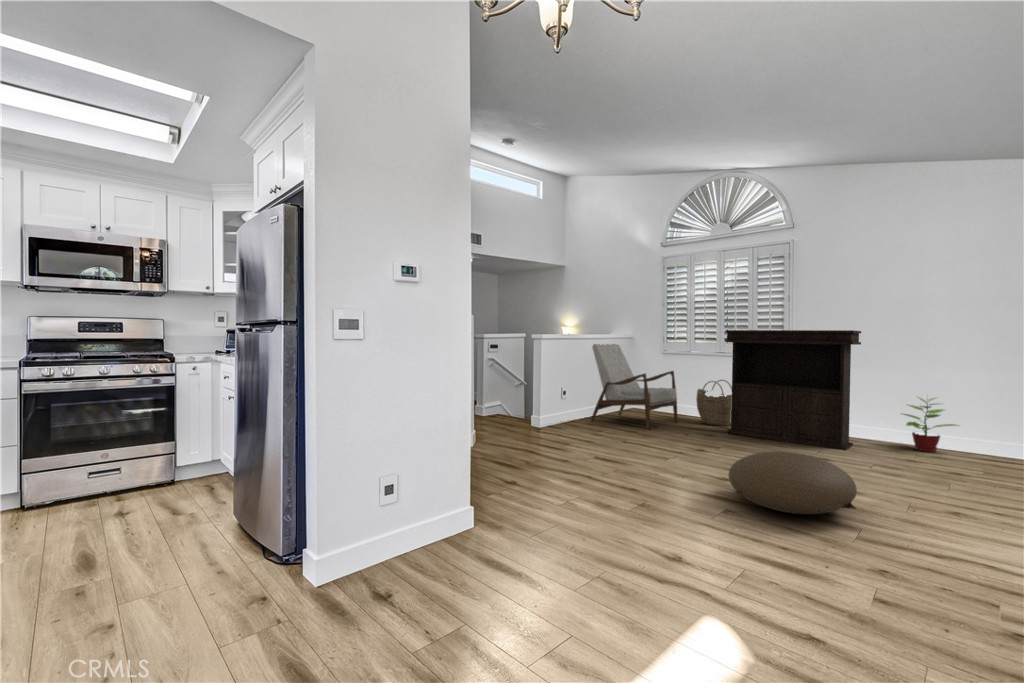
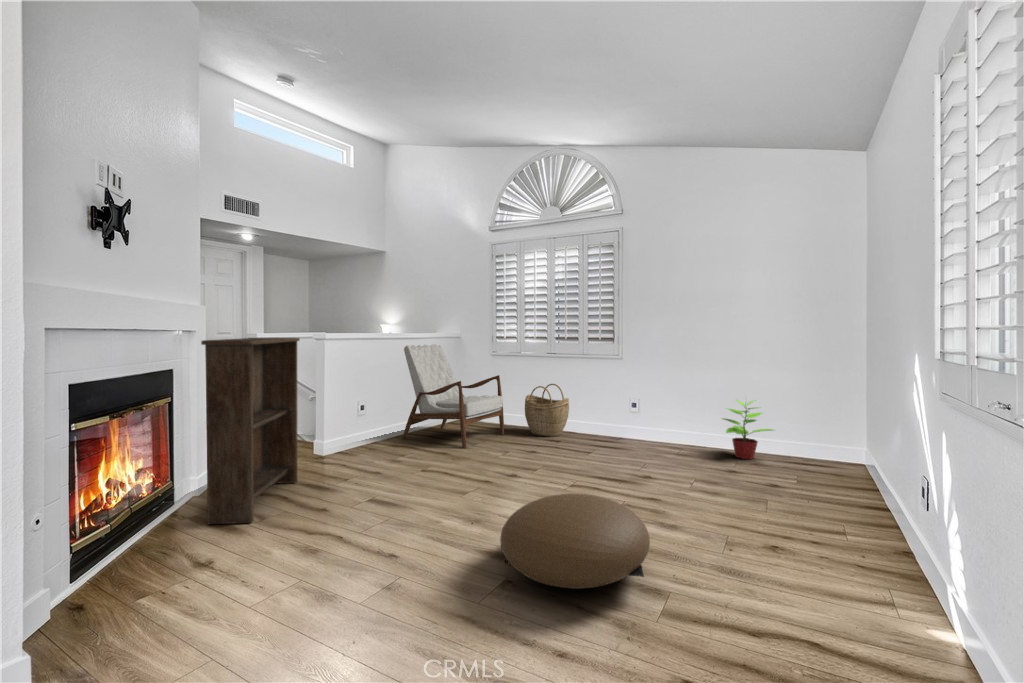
console table: present [725,330,861,450] -> none [548,329,684,464]
bookshelf: none [491,332,535,463] -> present [201,337,300,524]

